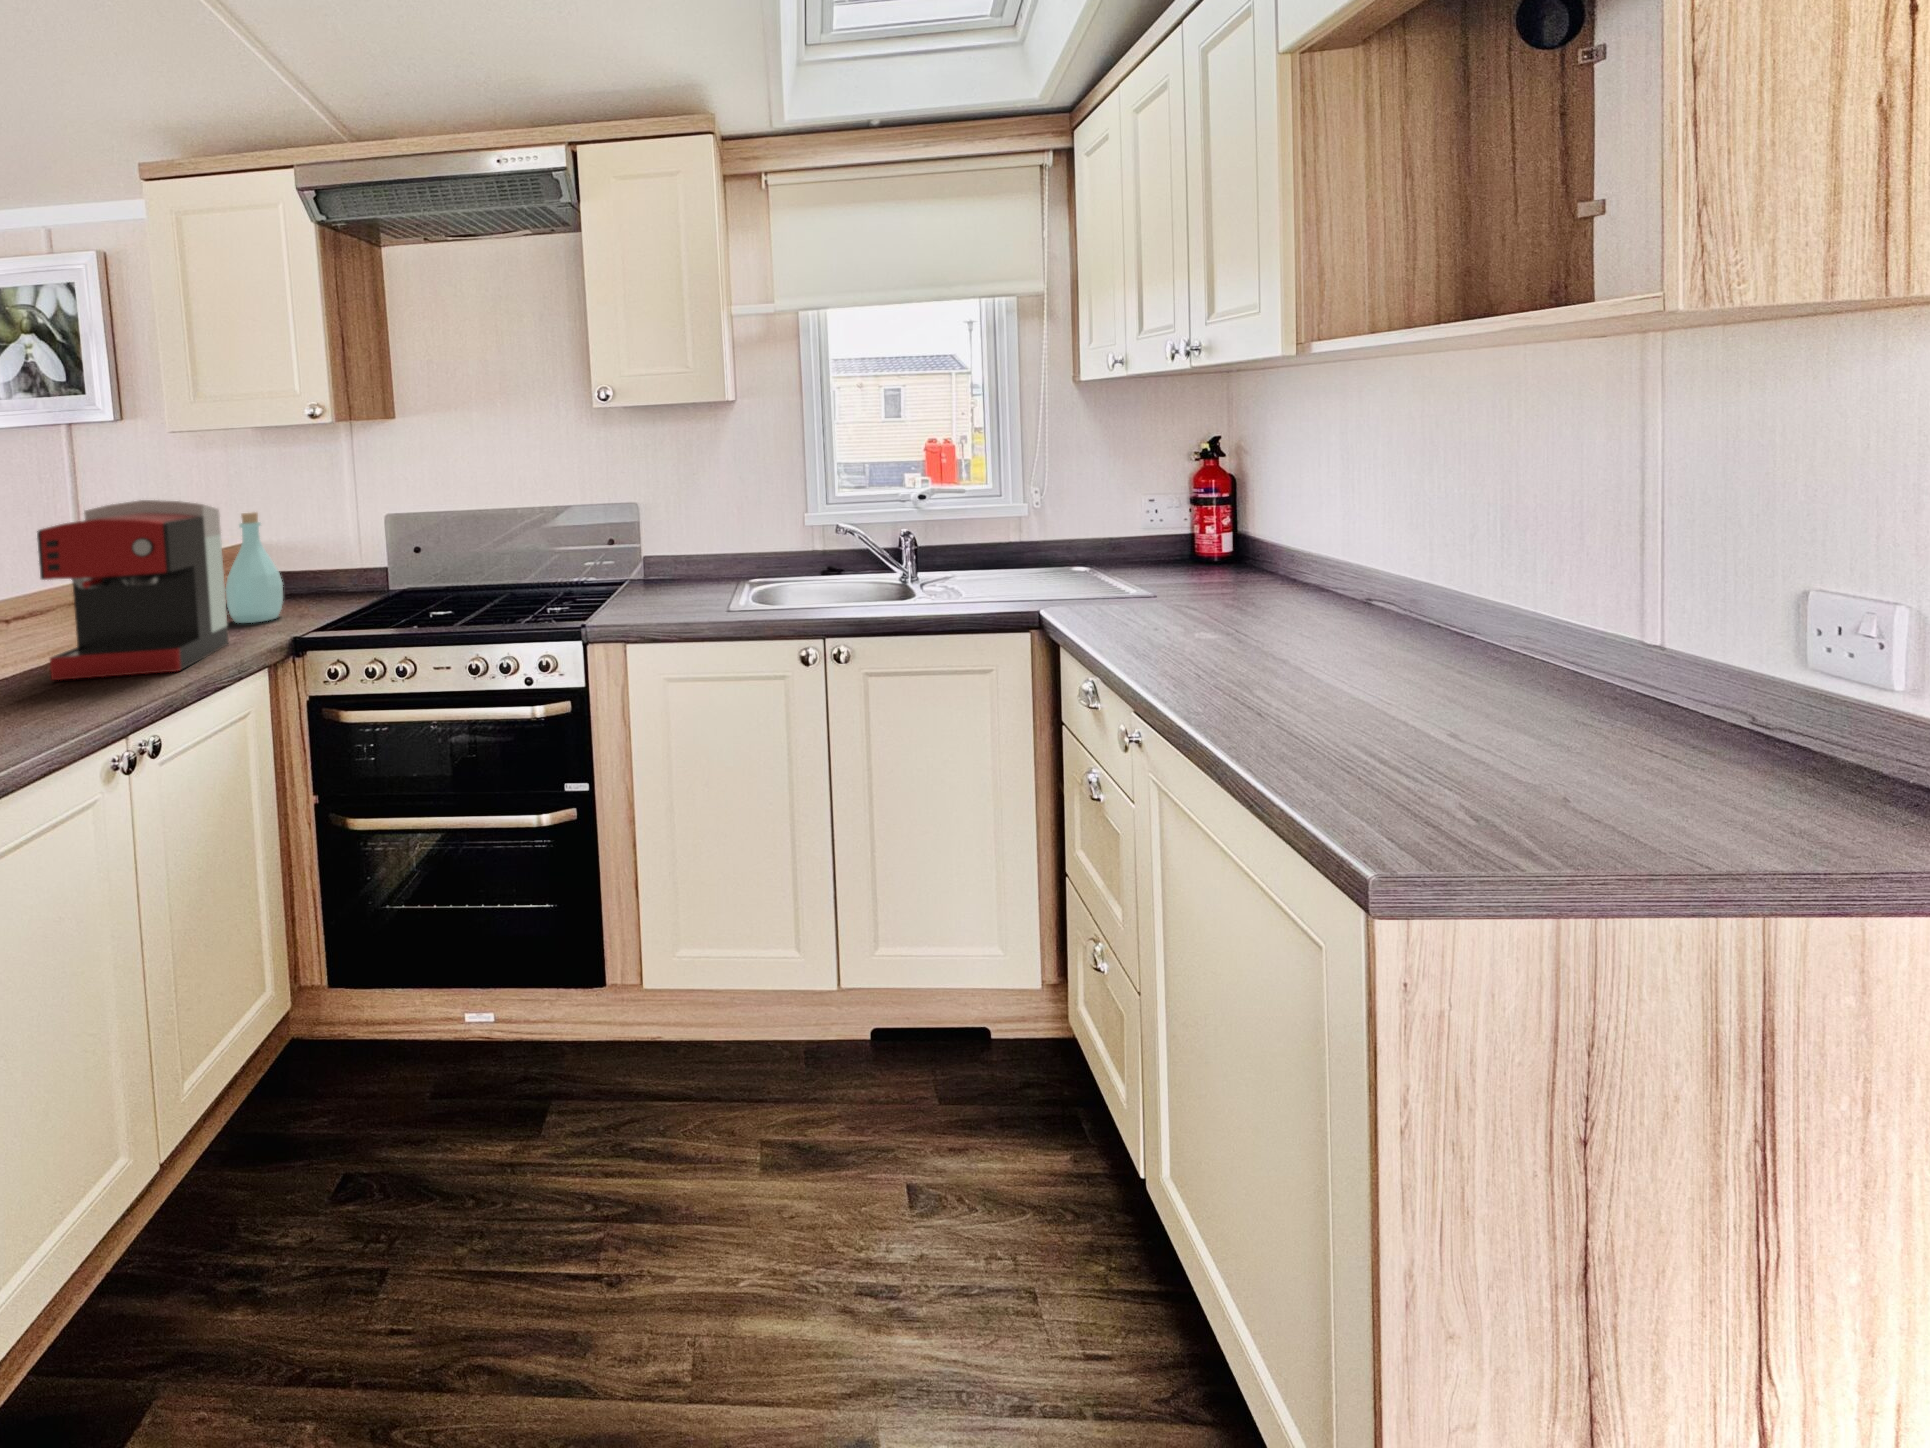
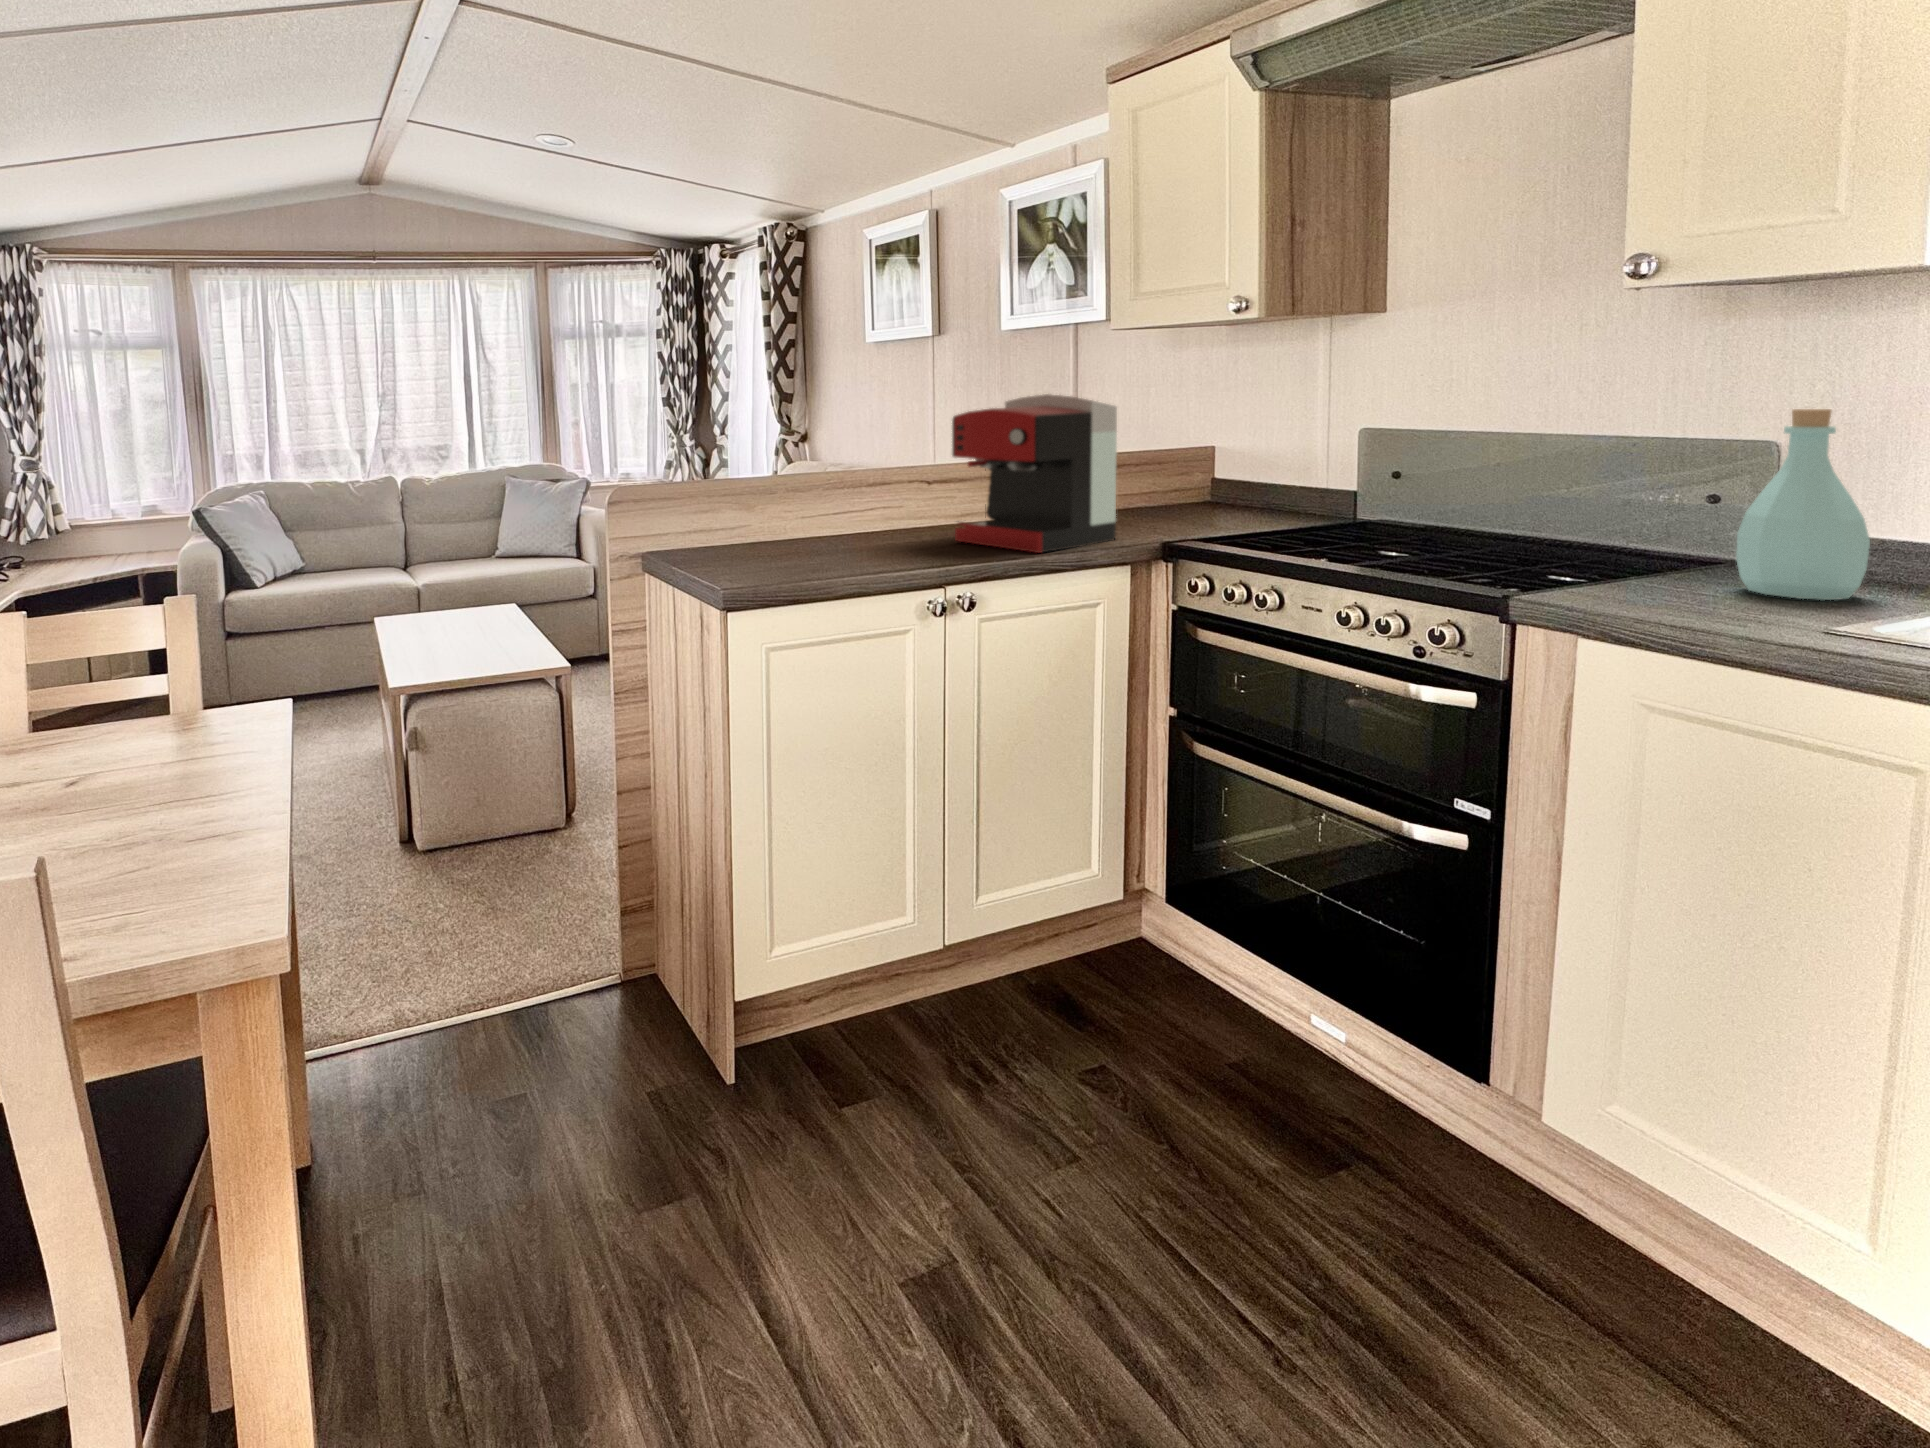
bottle: present [225,512,283,623] -> present [1736,409,1870,600]

